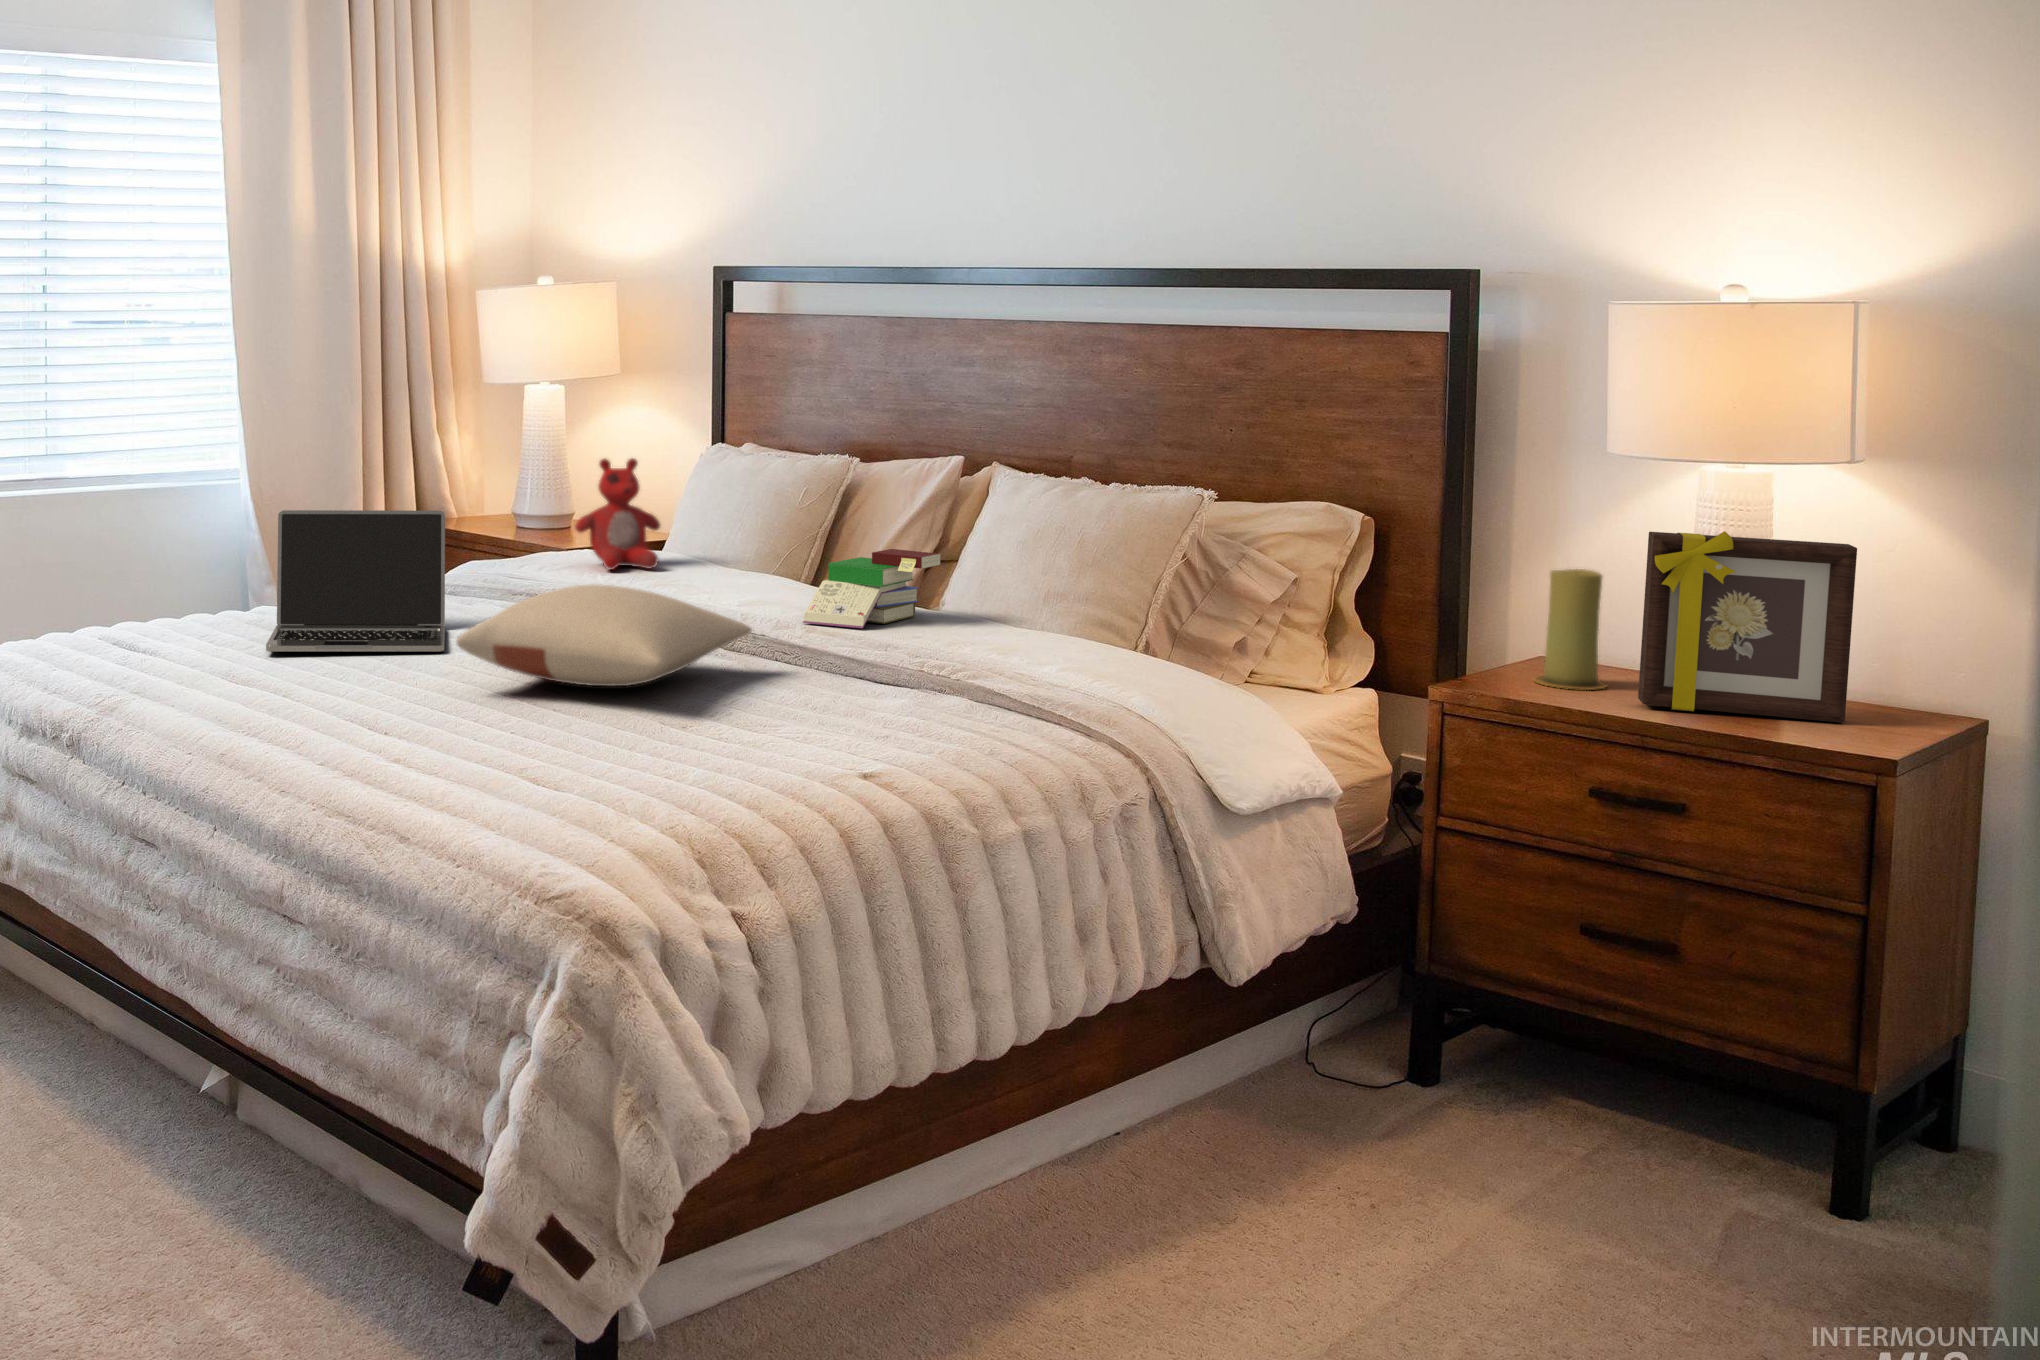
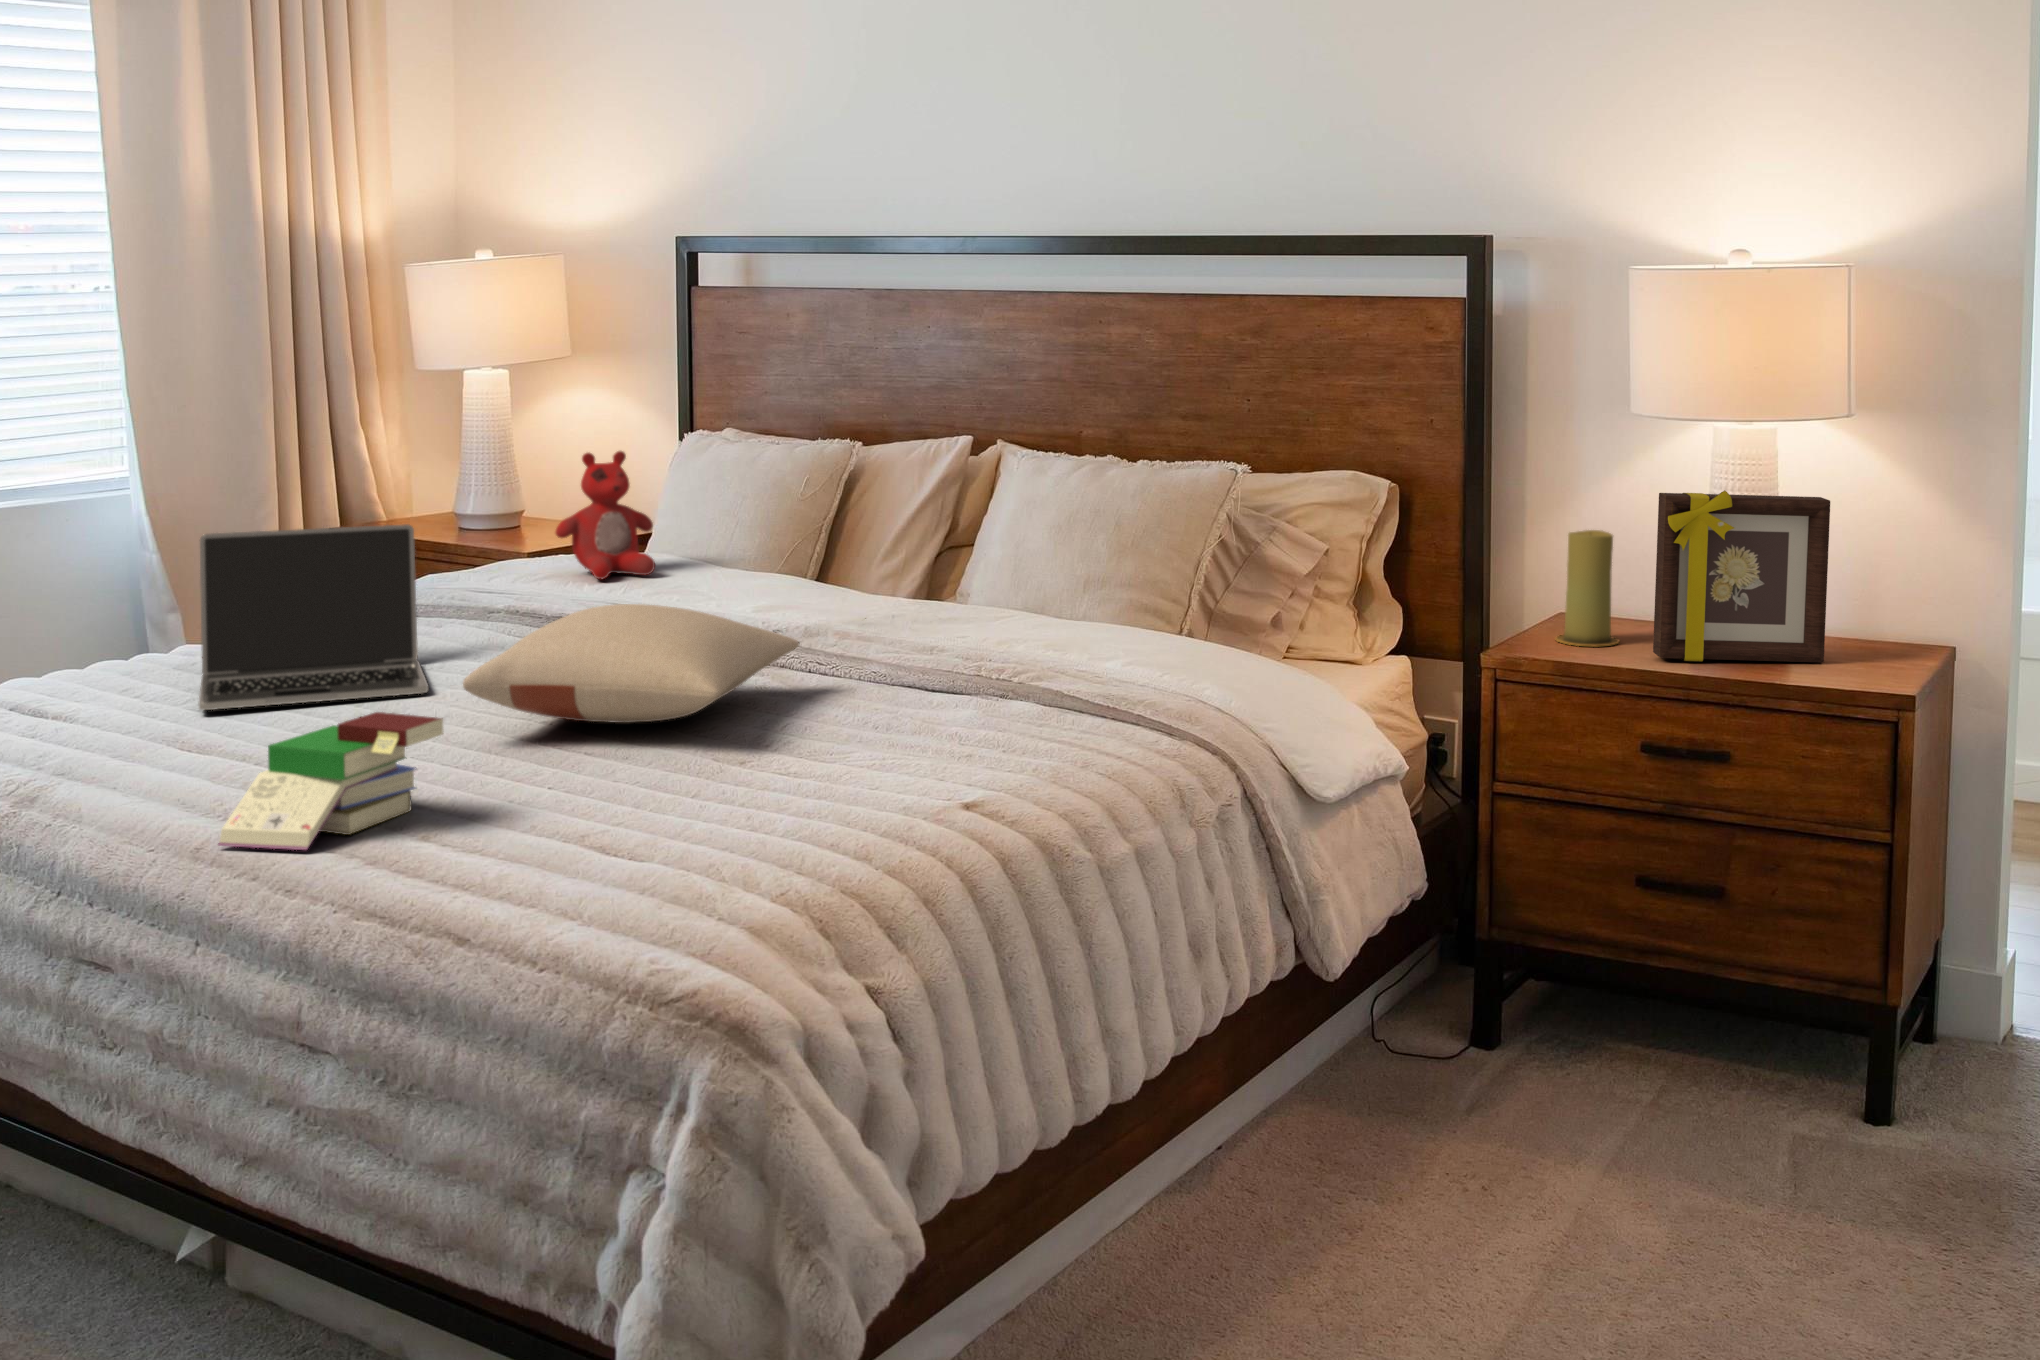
book: present [803,549,940,628] -> present [219,712,443,850]

